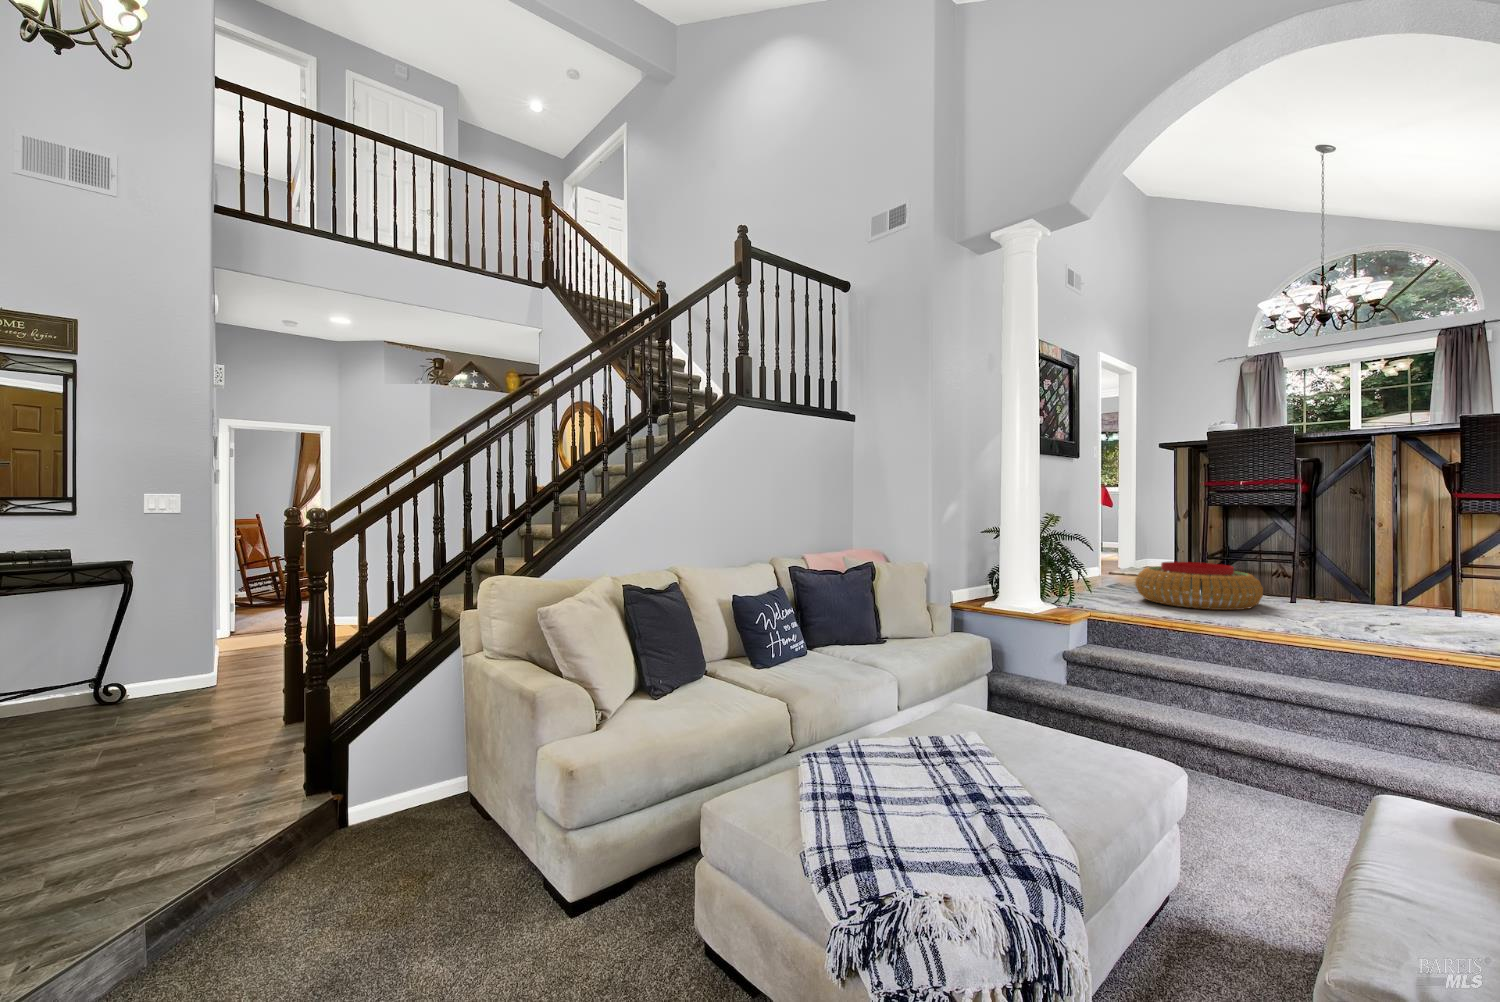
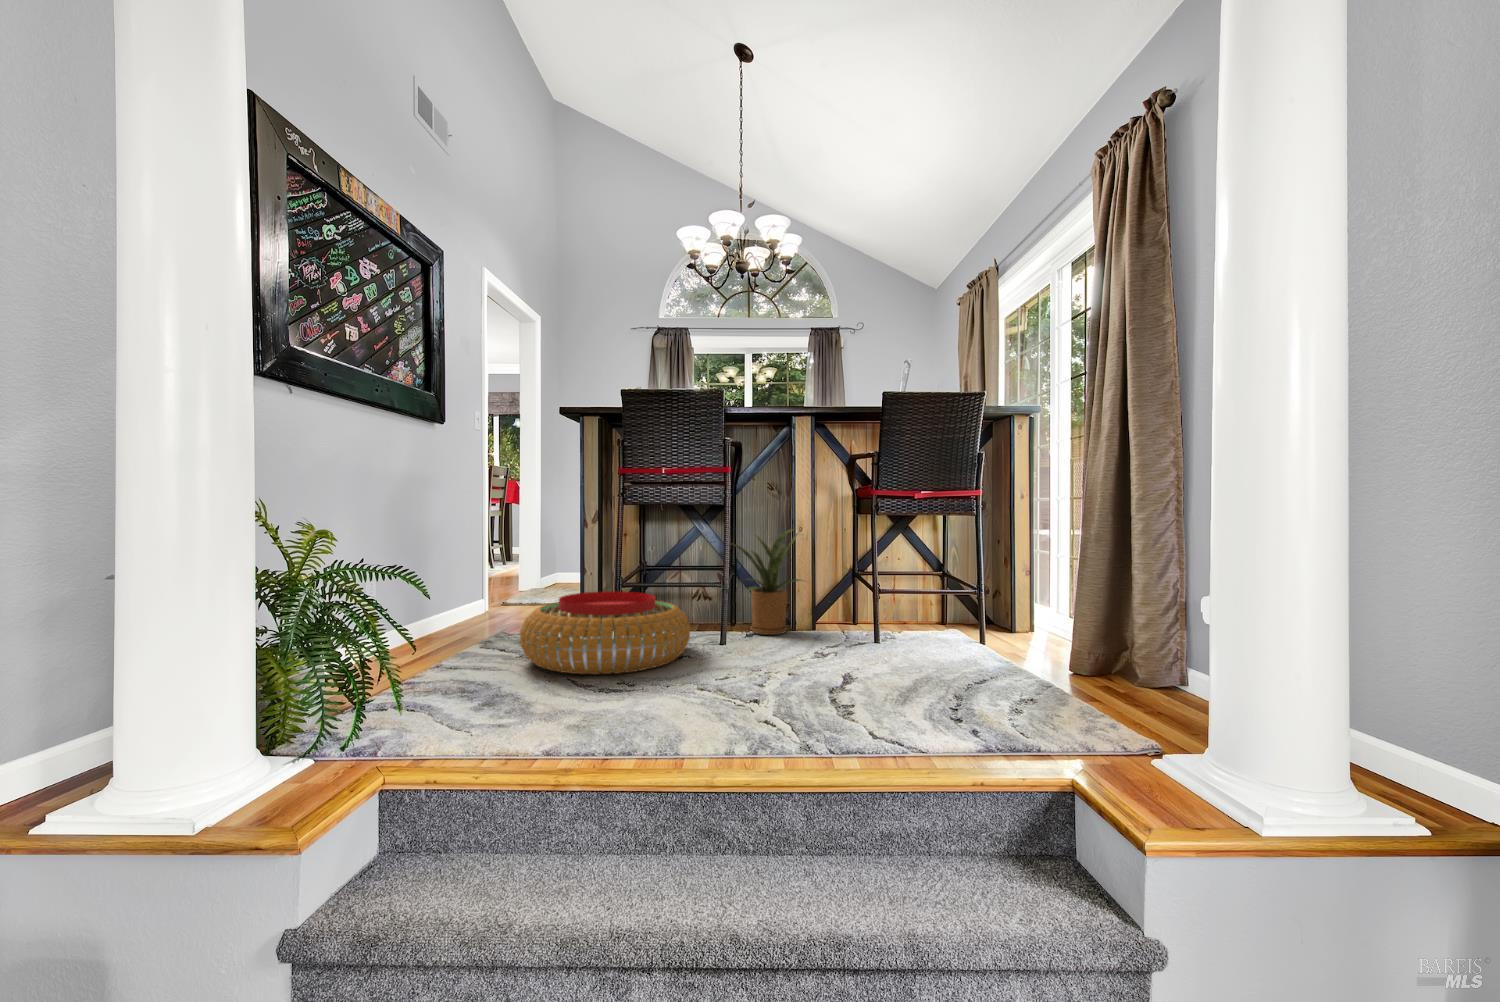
house plant: none [1296,525,1395,607] -> present [732,530,801,635]

